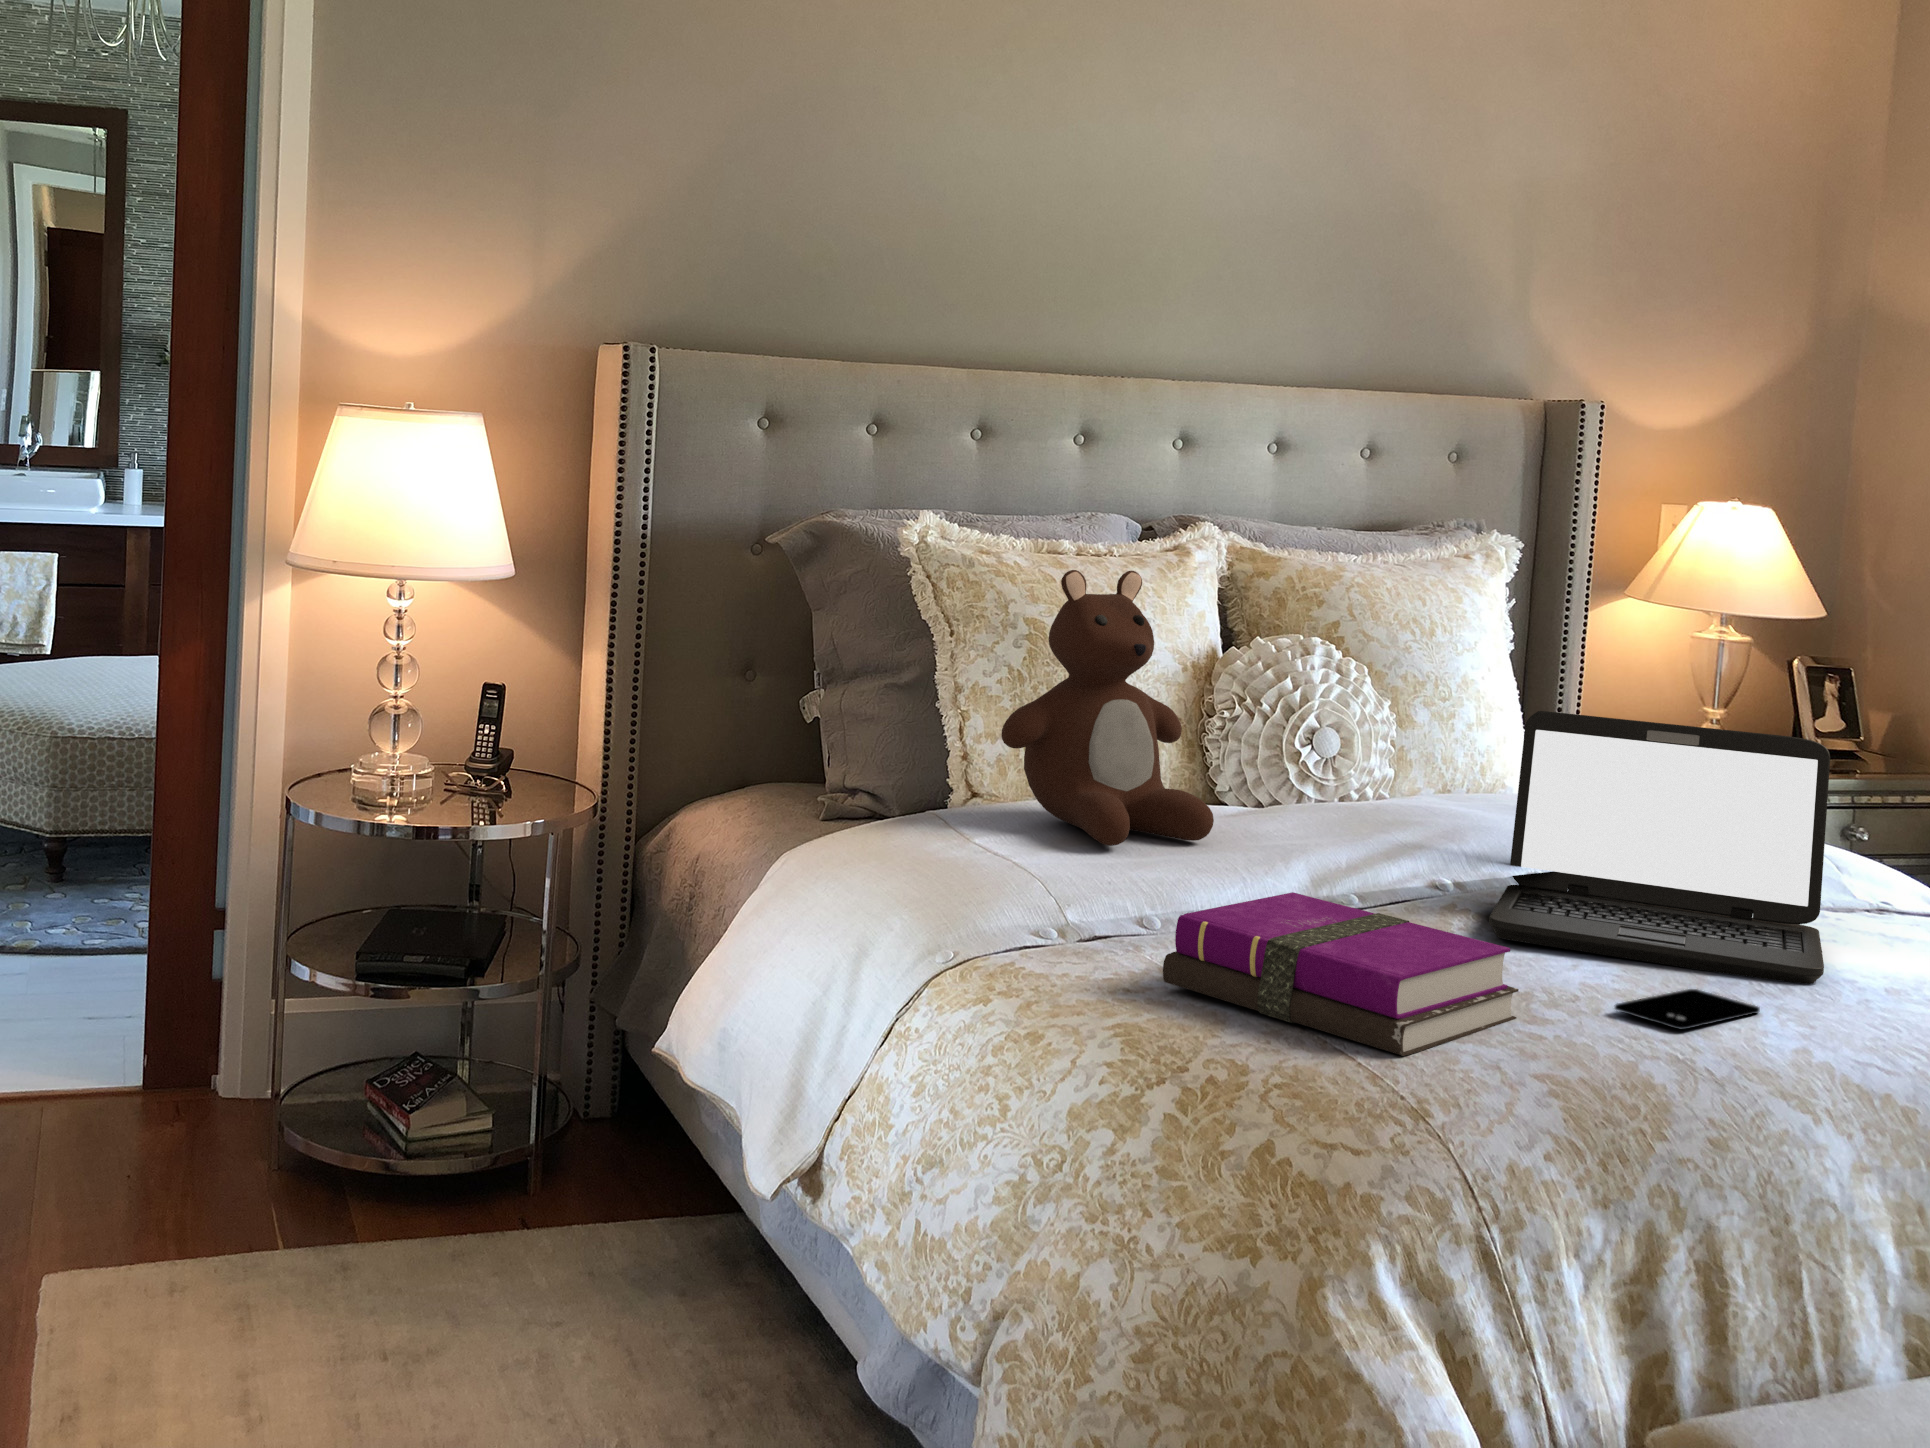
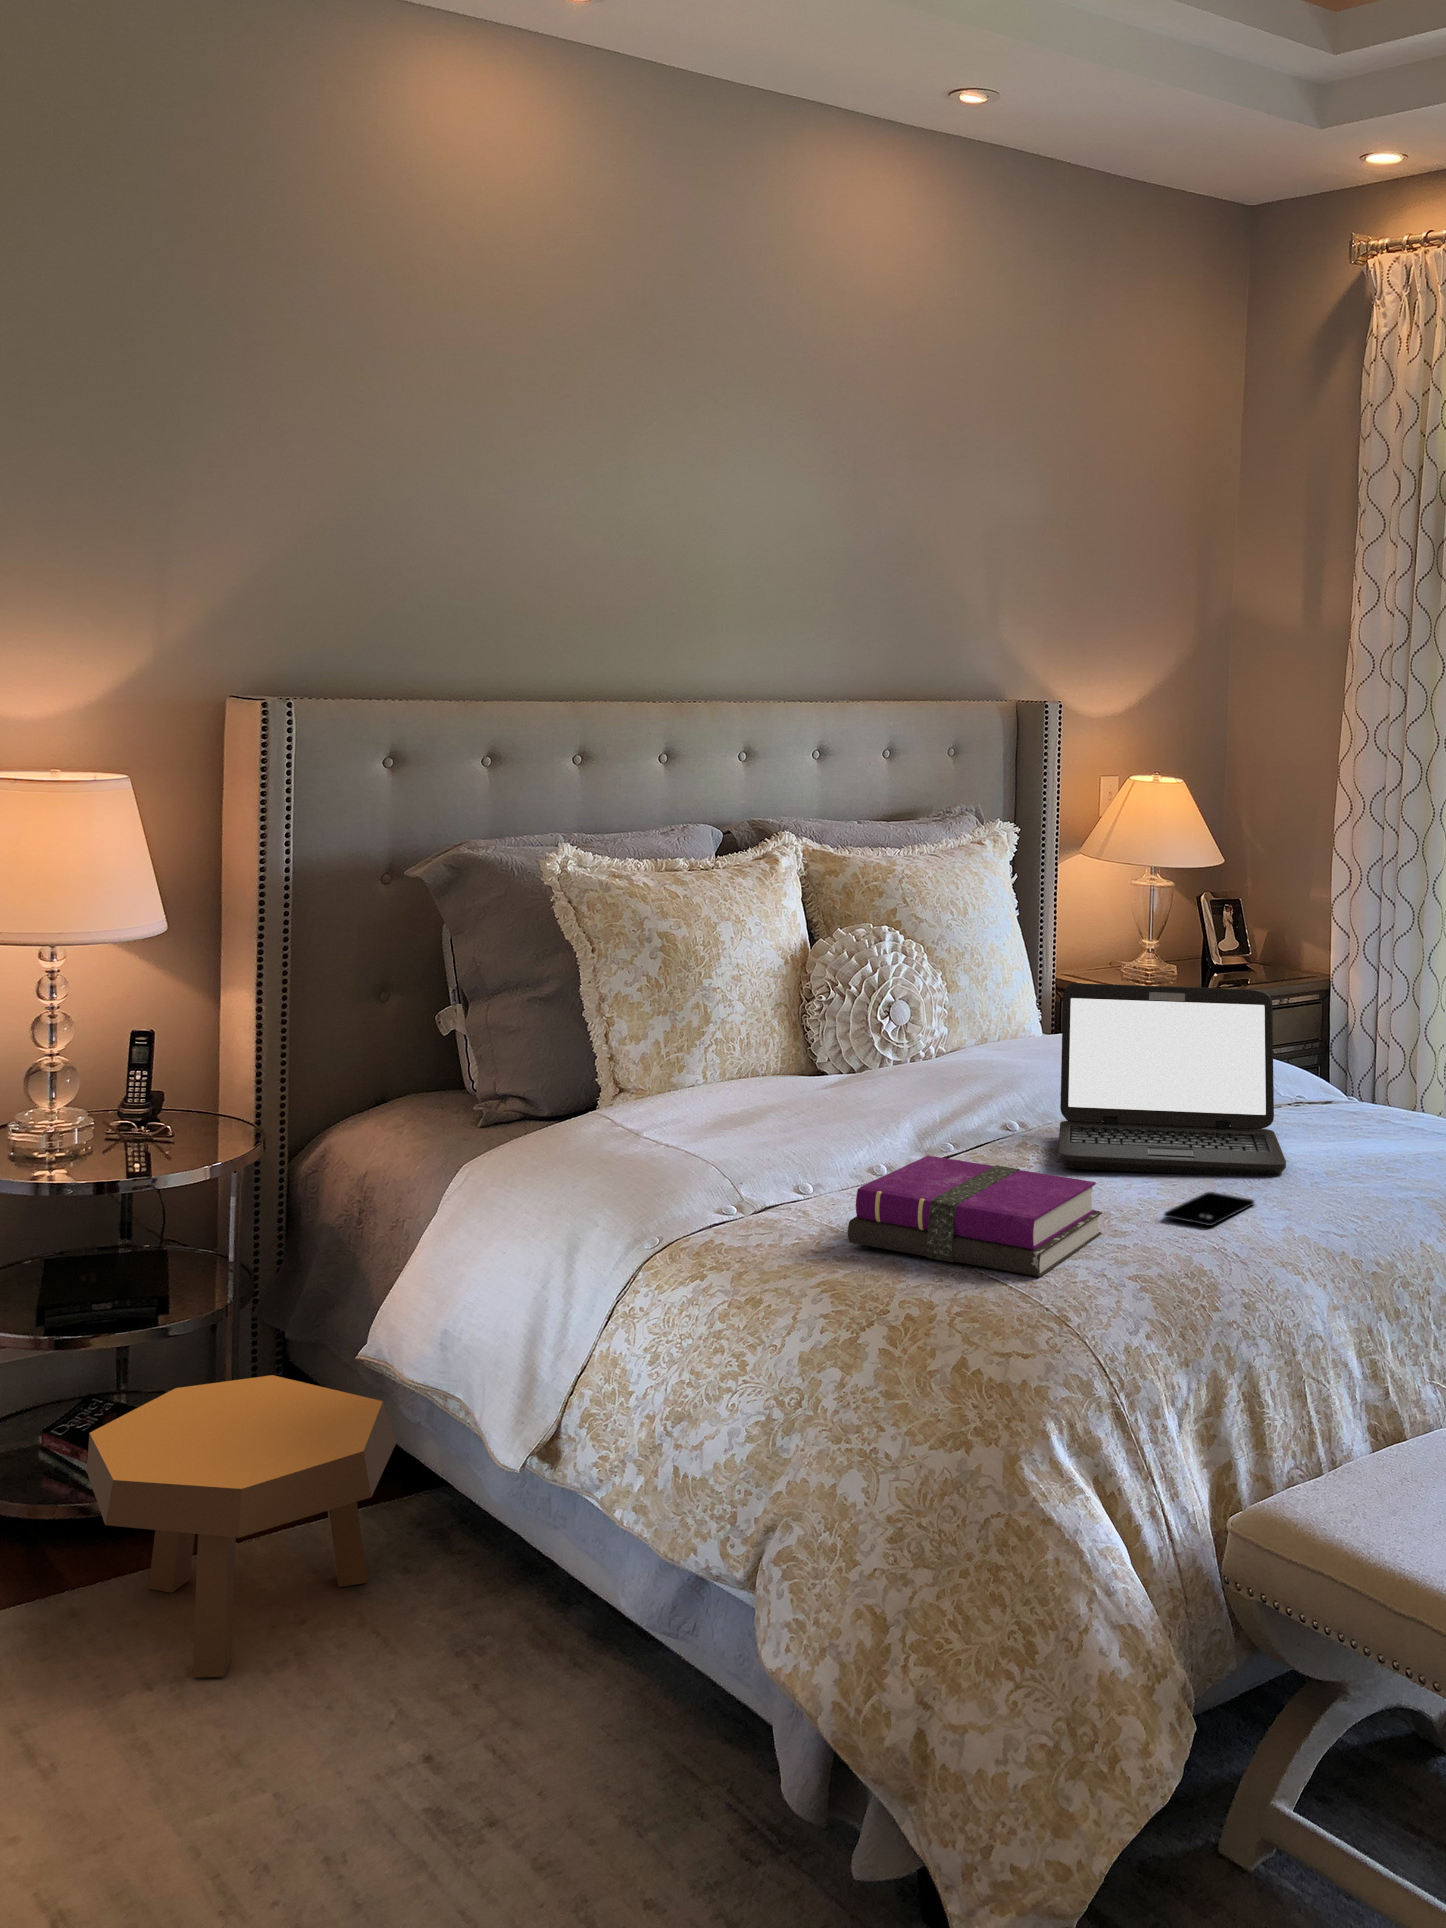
teddy bear: present [1001,570,1214,846] -> none [665,895,840,1129]
footstool: none [359,1053,682,1363] -> present [87,1375,397,1678]

